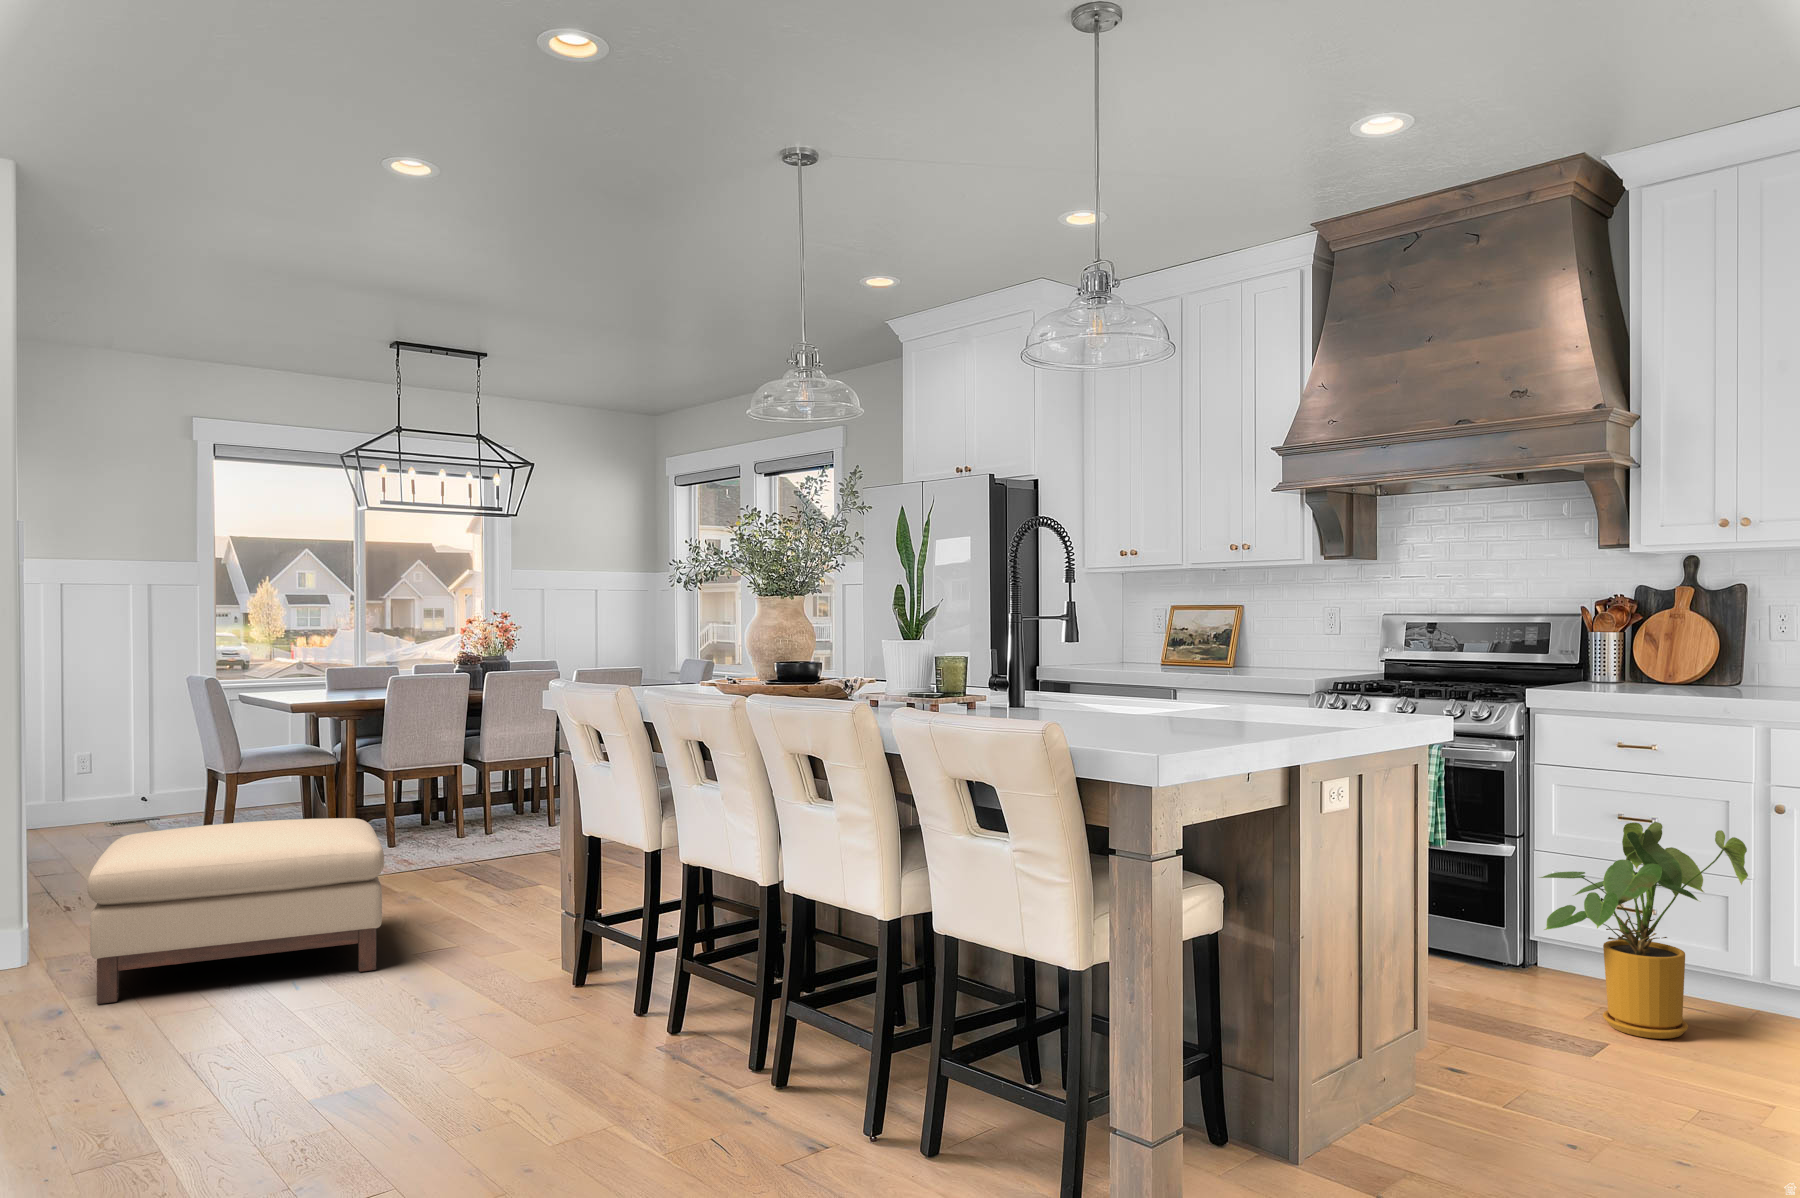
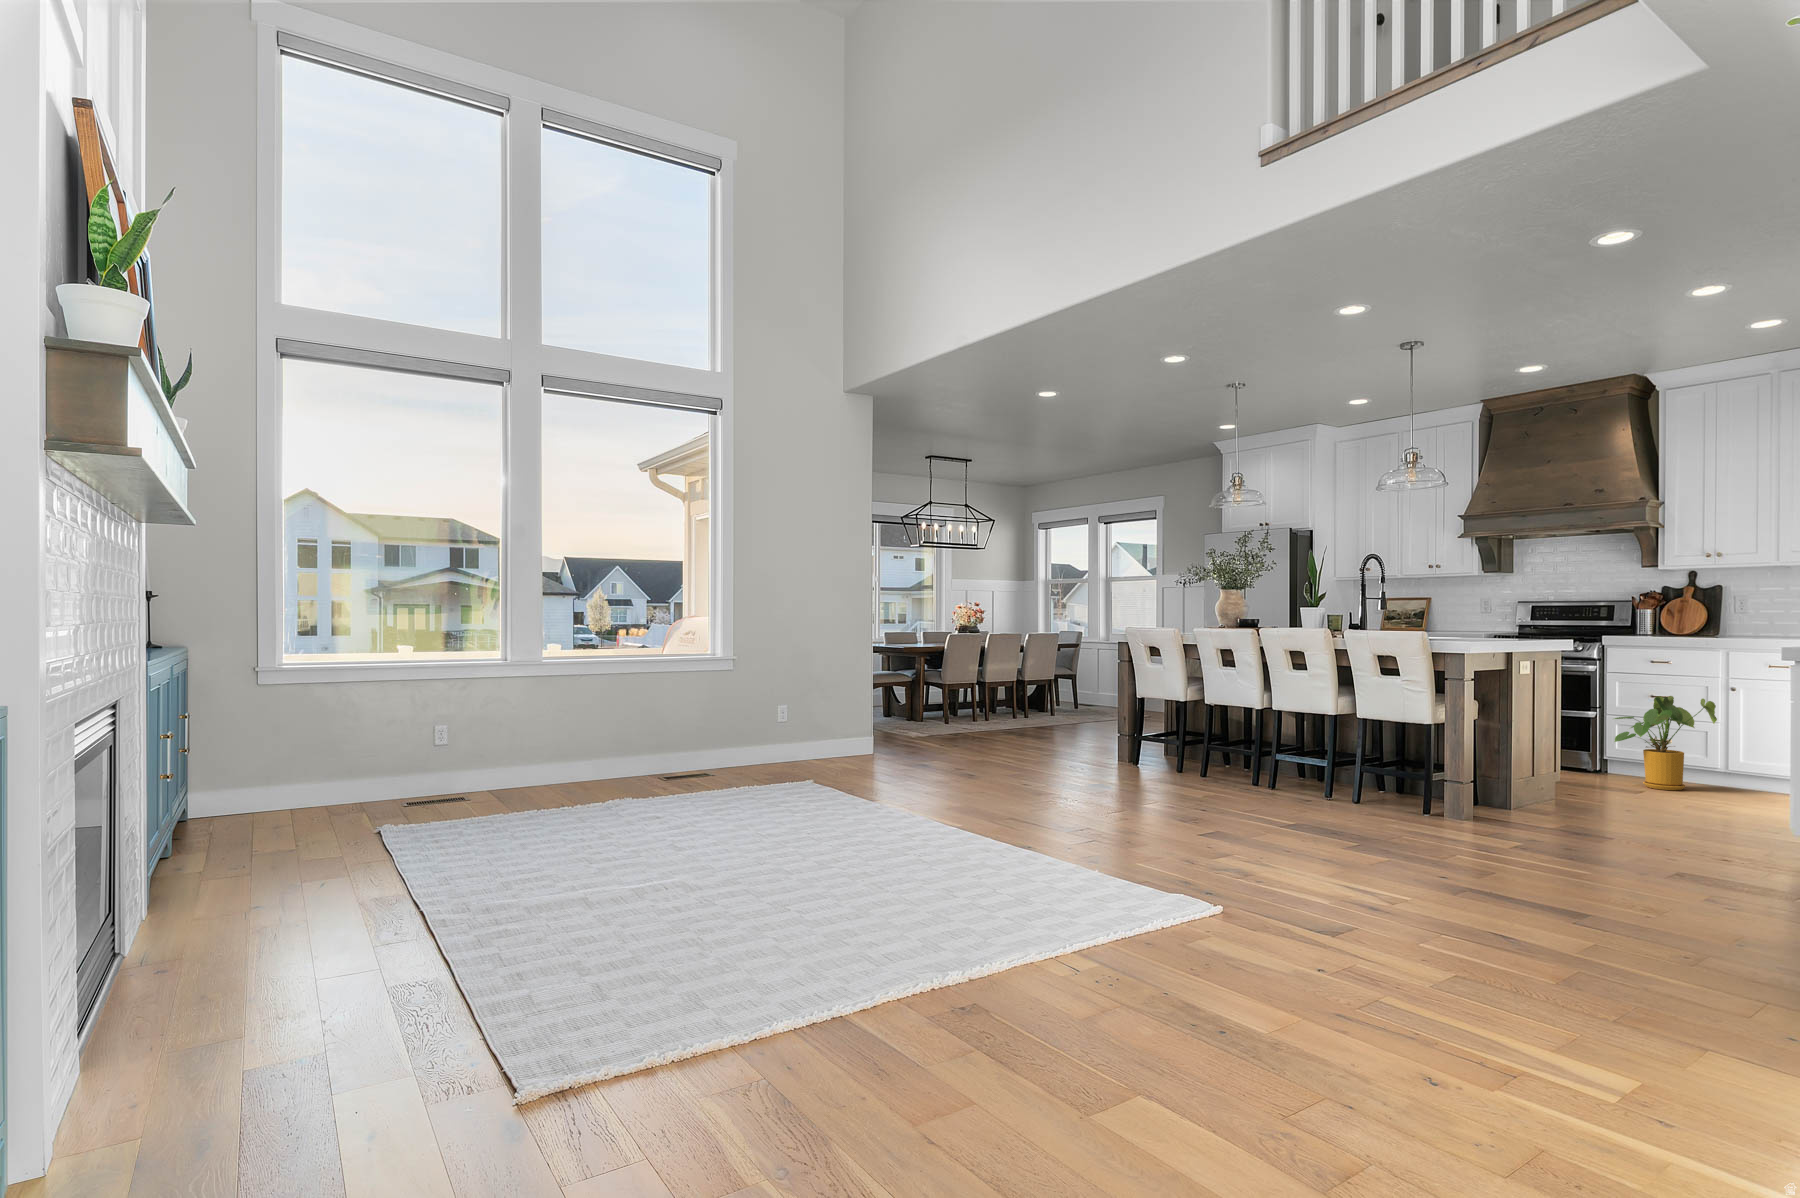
ottoman: present [87,818,384,1004] -> none [902,694,1036,763]

